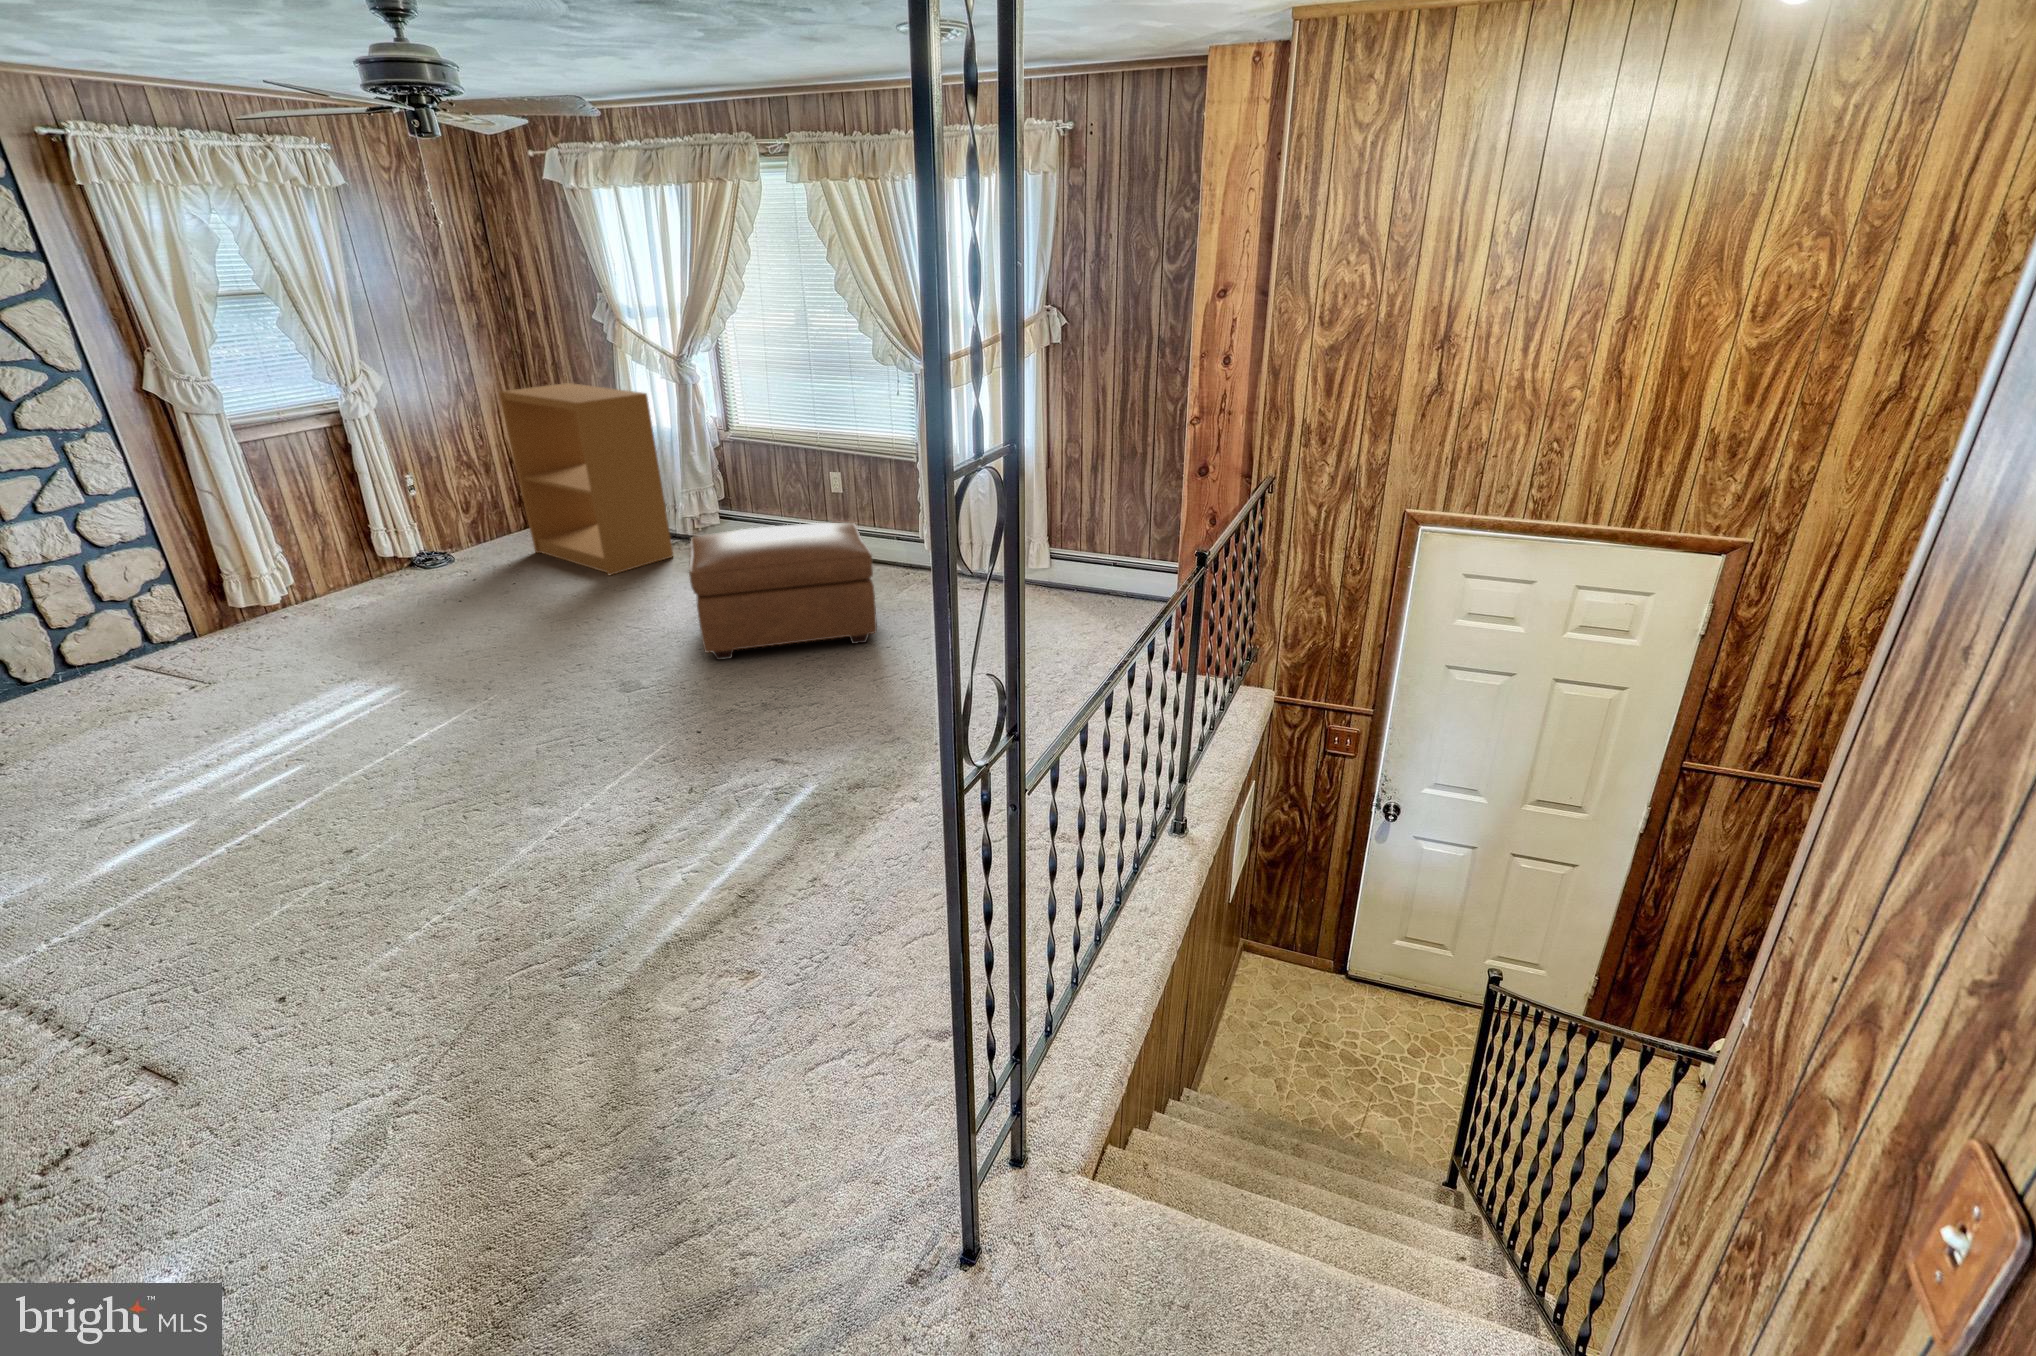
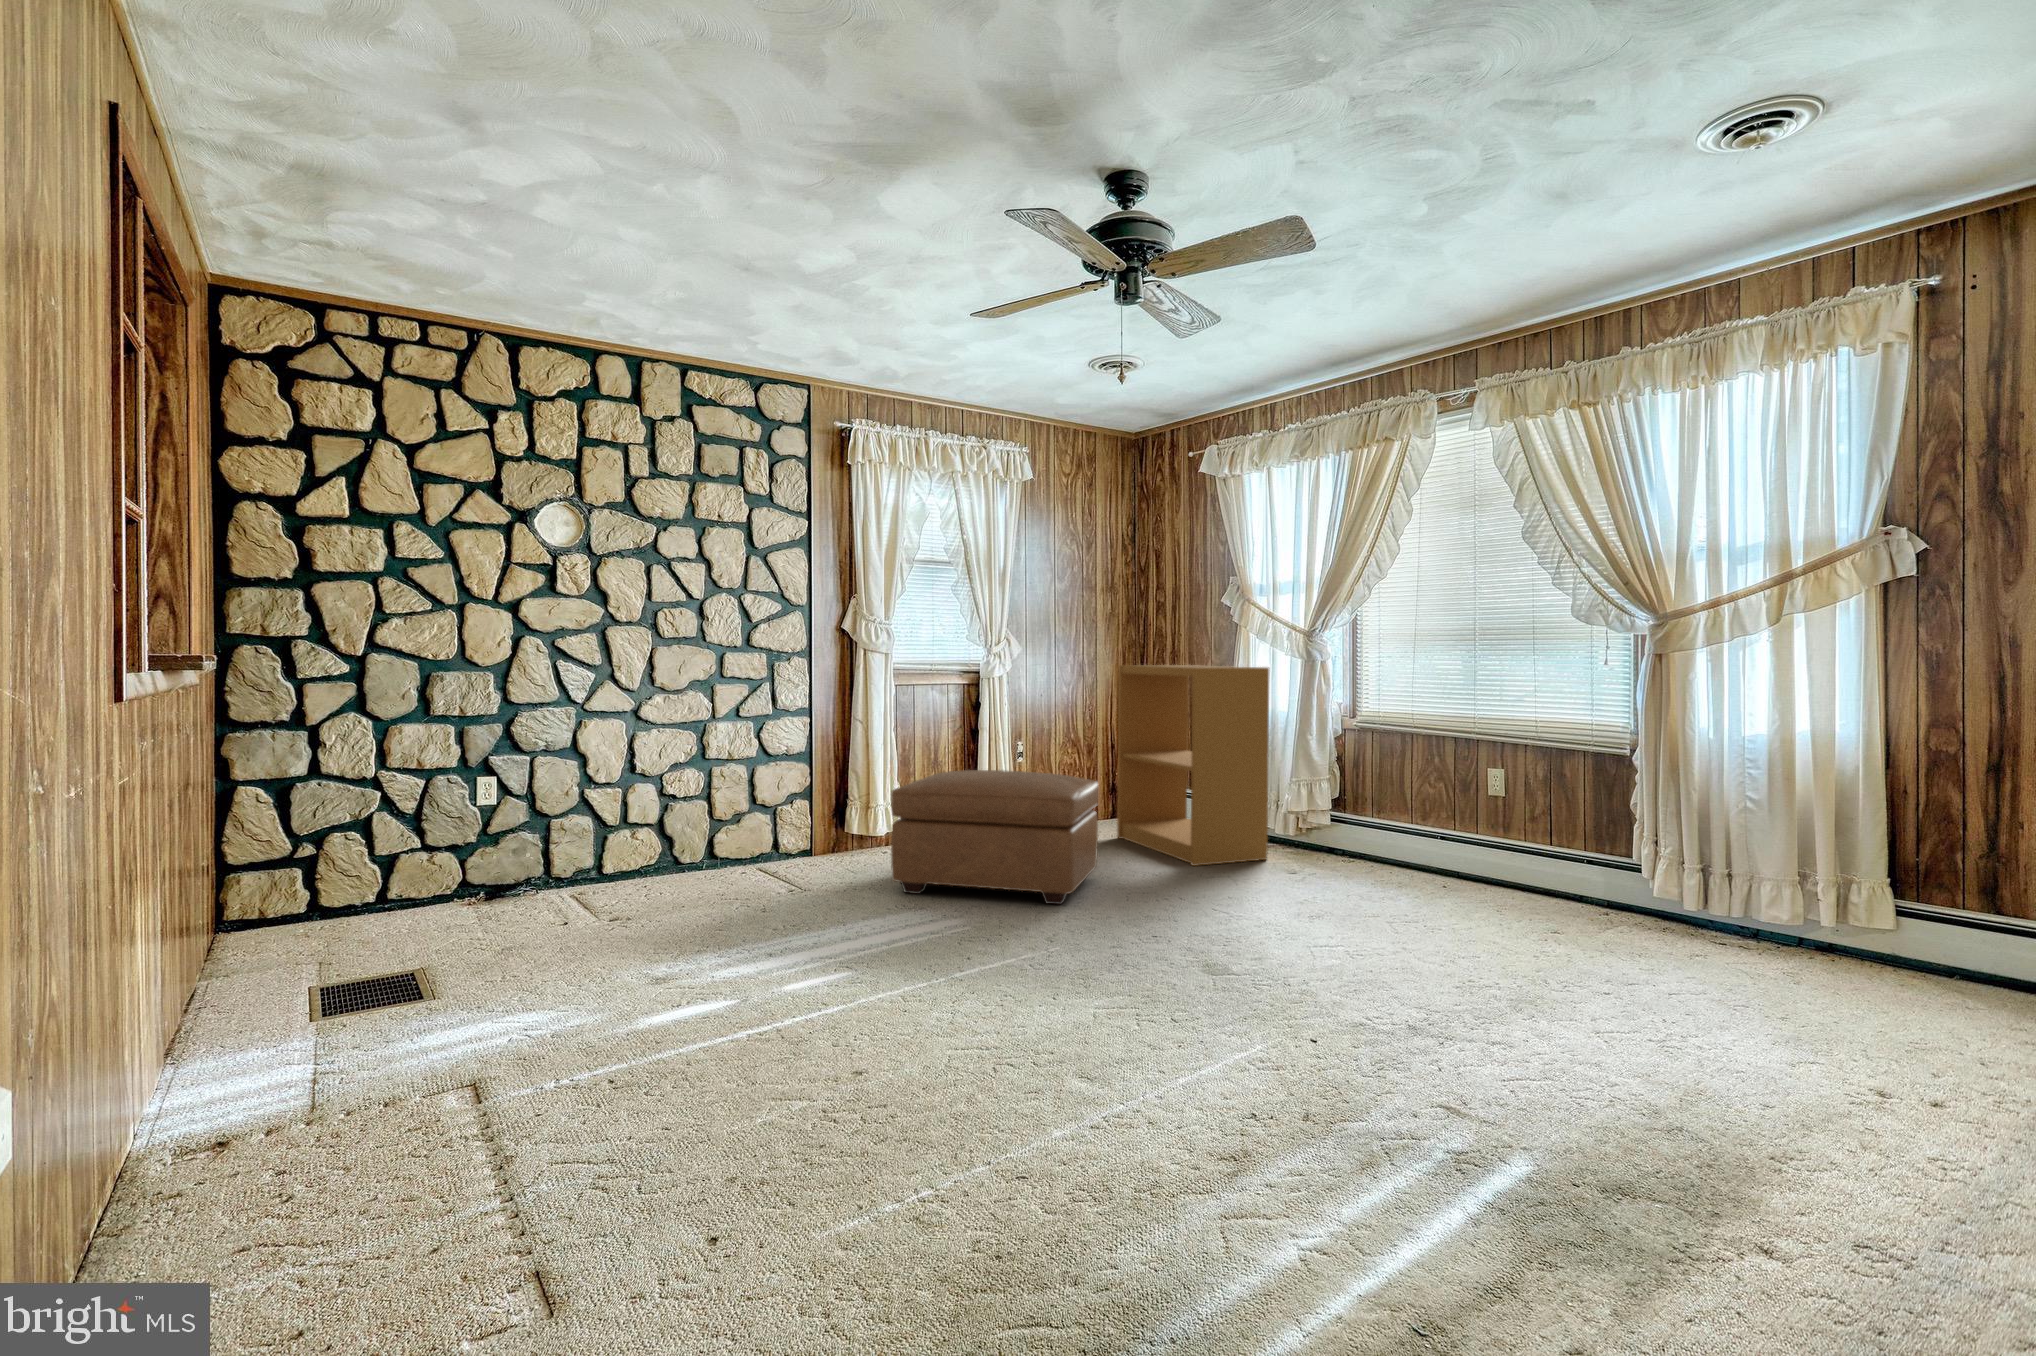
ottoman: present [689,523,877,660] -> present [891,770,1099,905]

